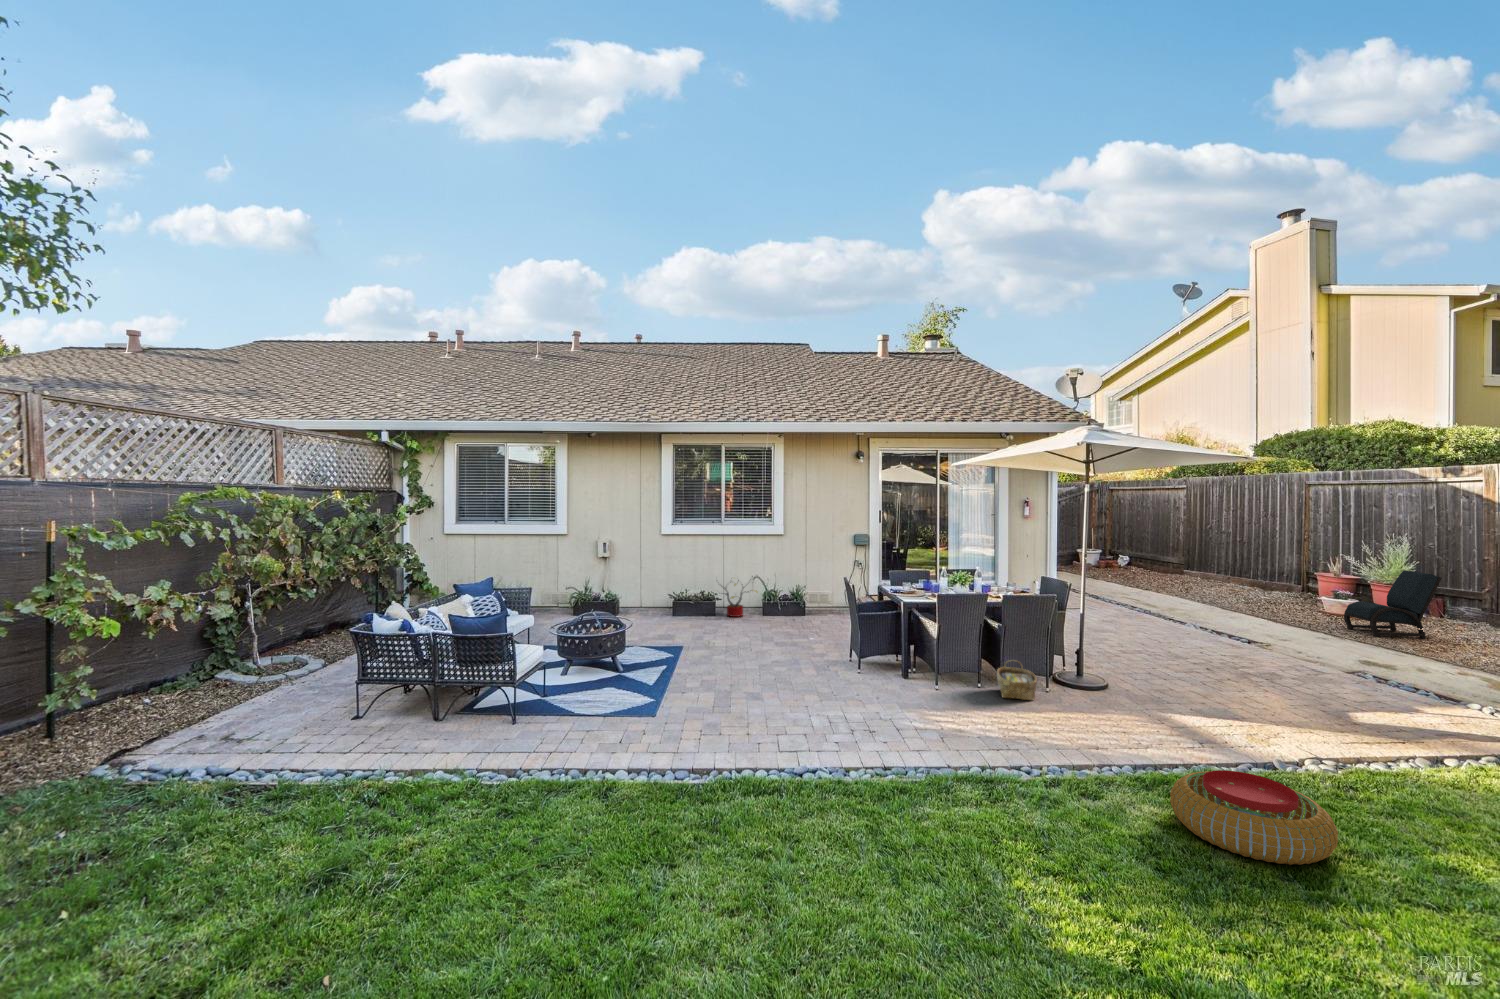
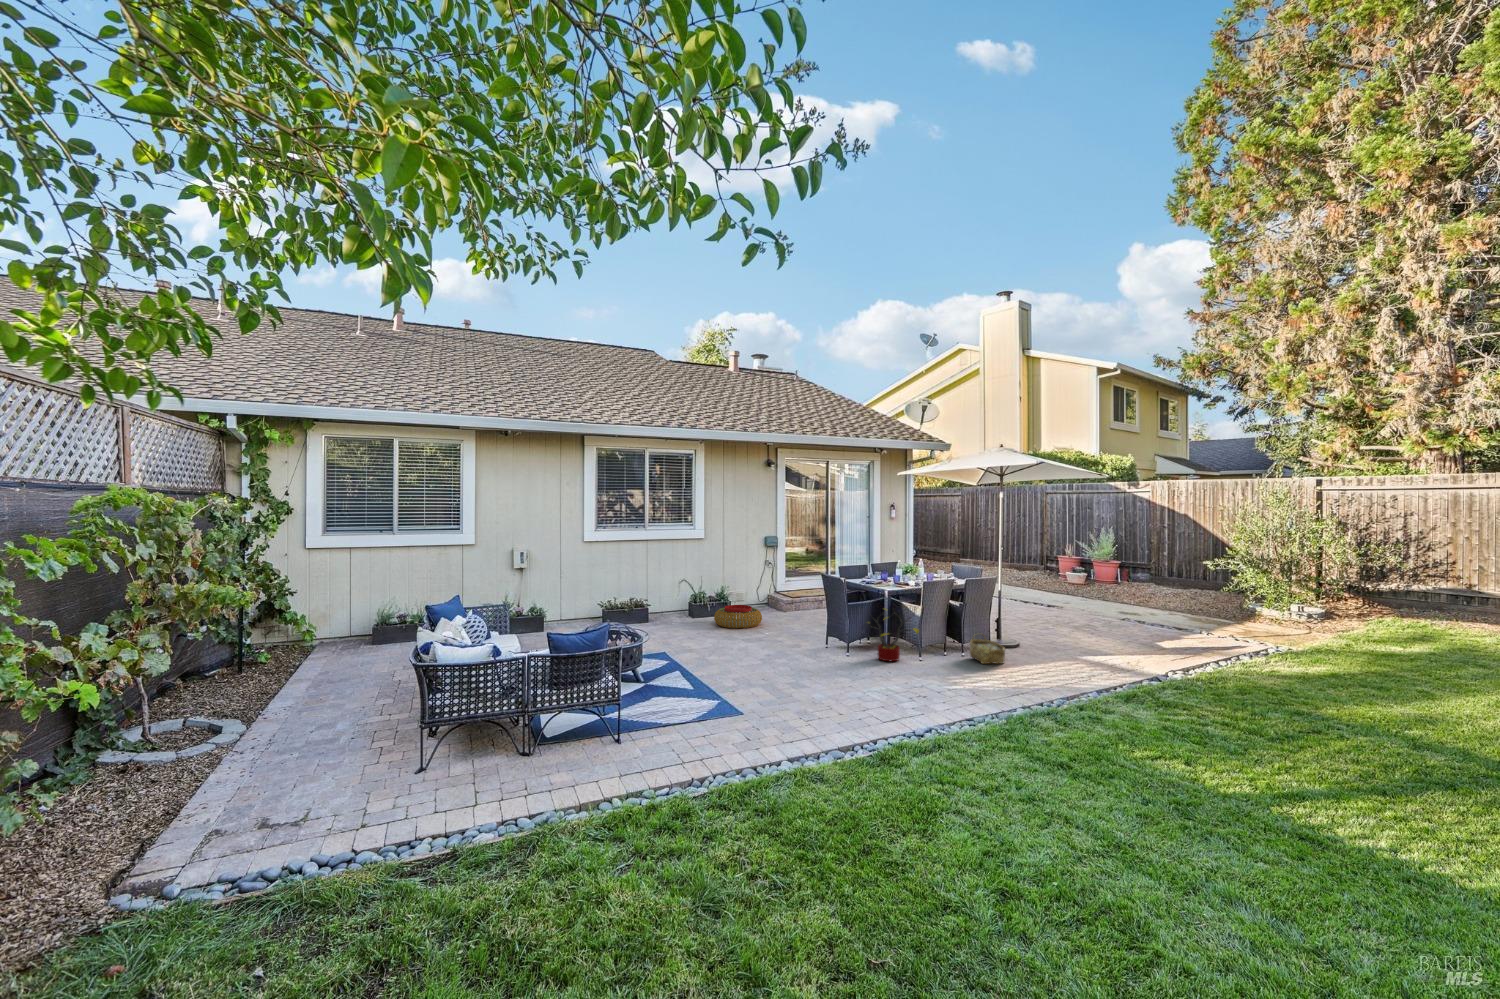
lounge chair: present [1344,570,1442,639] -> none [1090,552,1144,599]
decorative plant: present [725,580,757,617] -> present [871,609,919,661]
pouf: present [1170,770,1338,865] -> present [714,605,762,628]

